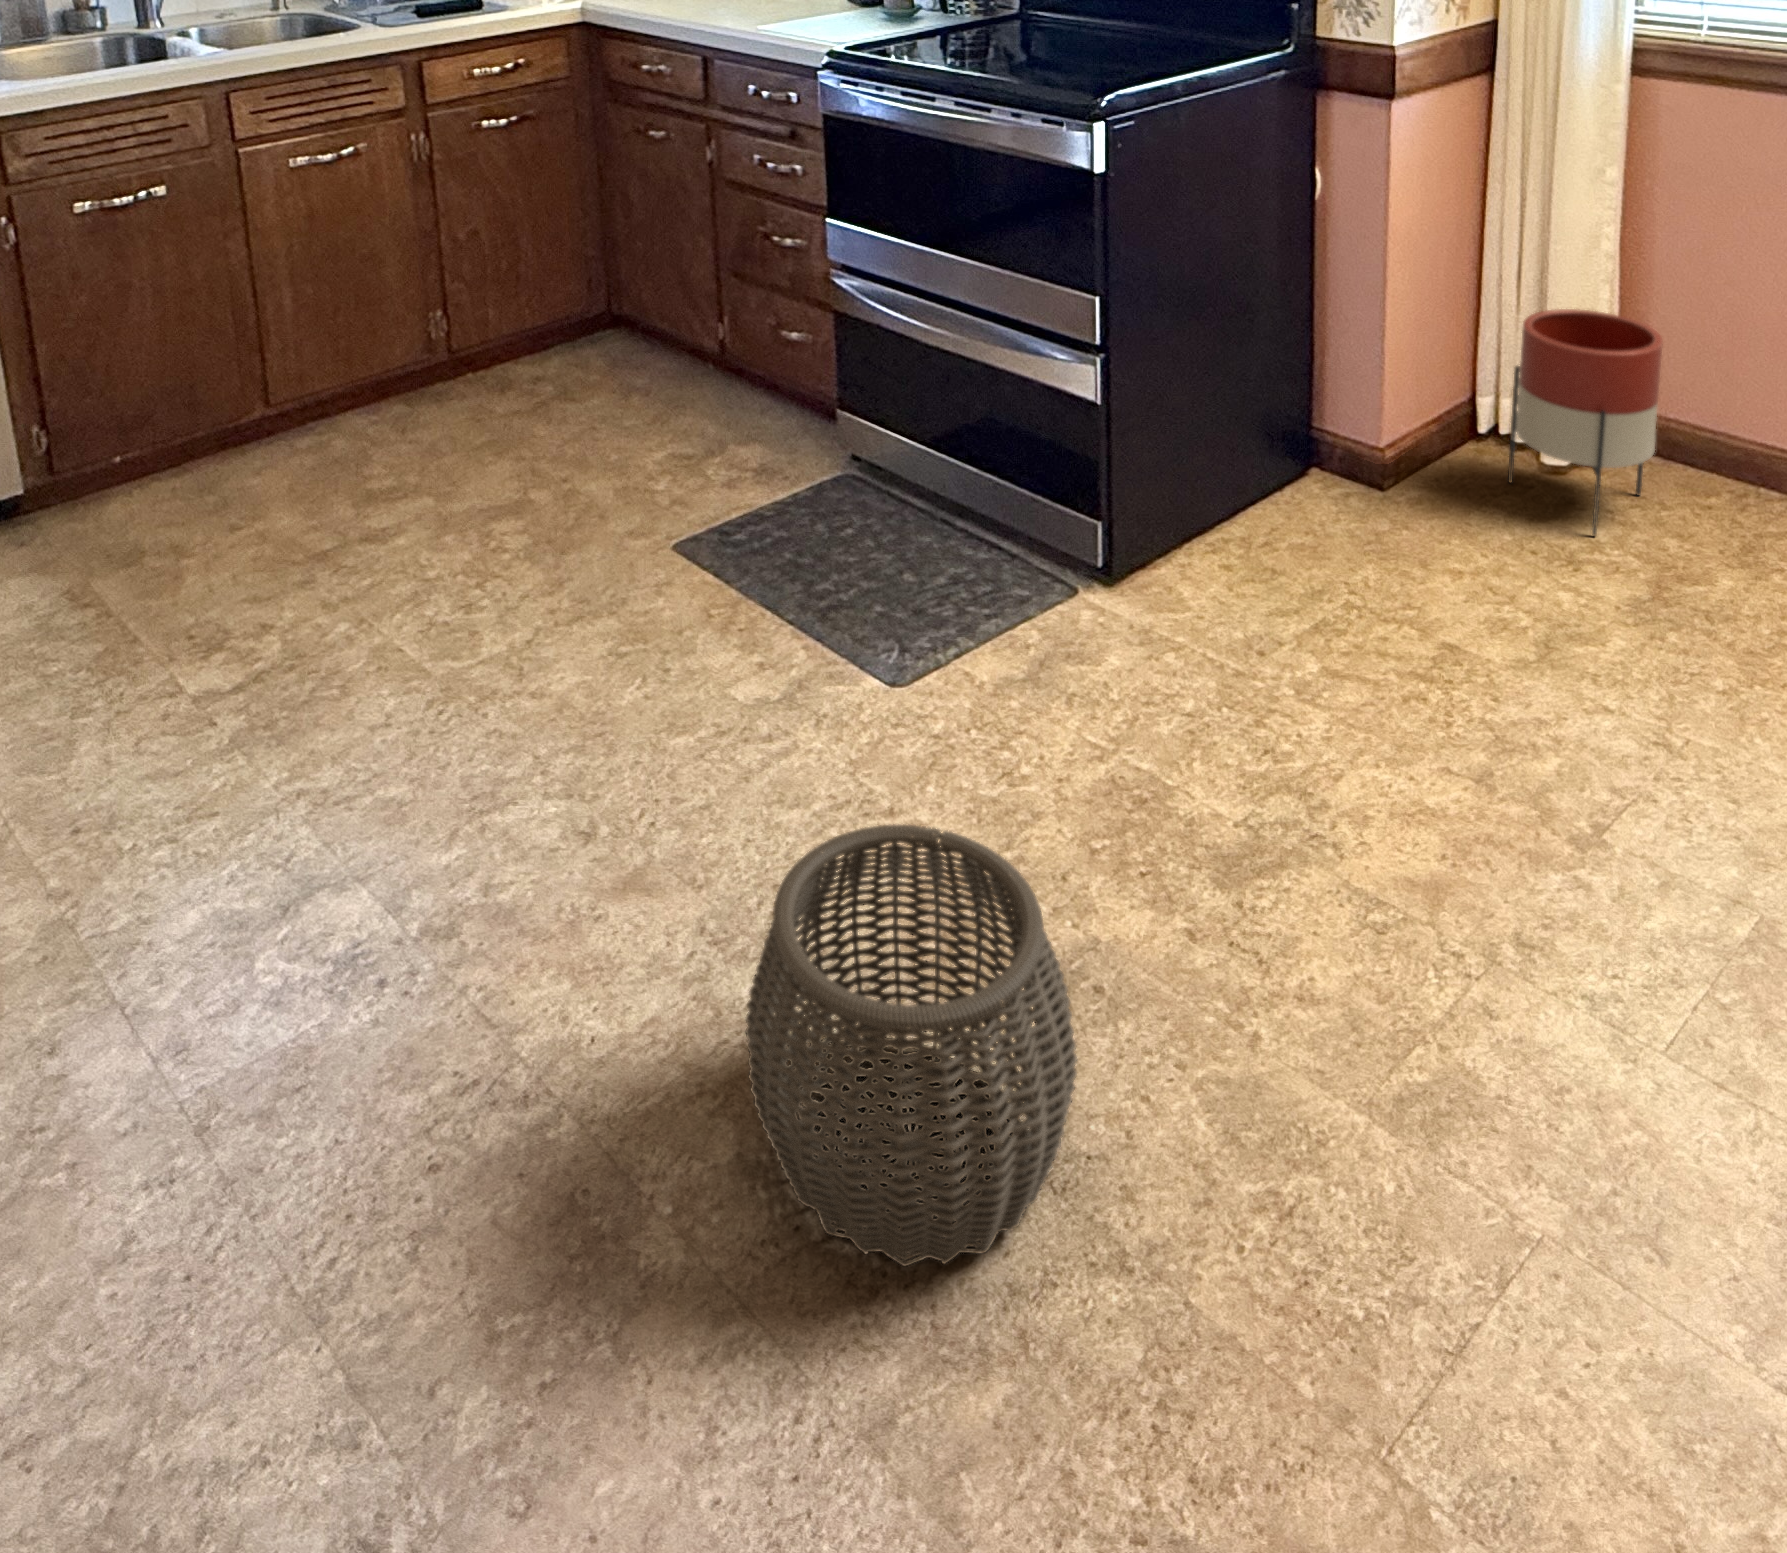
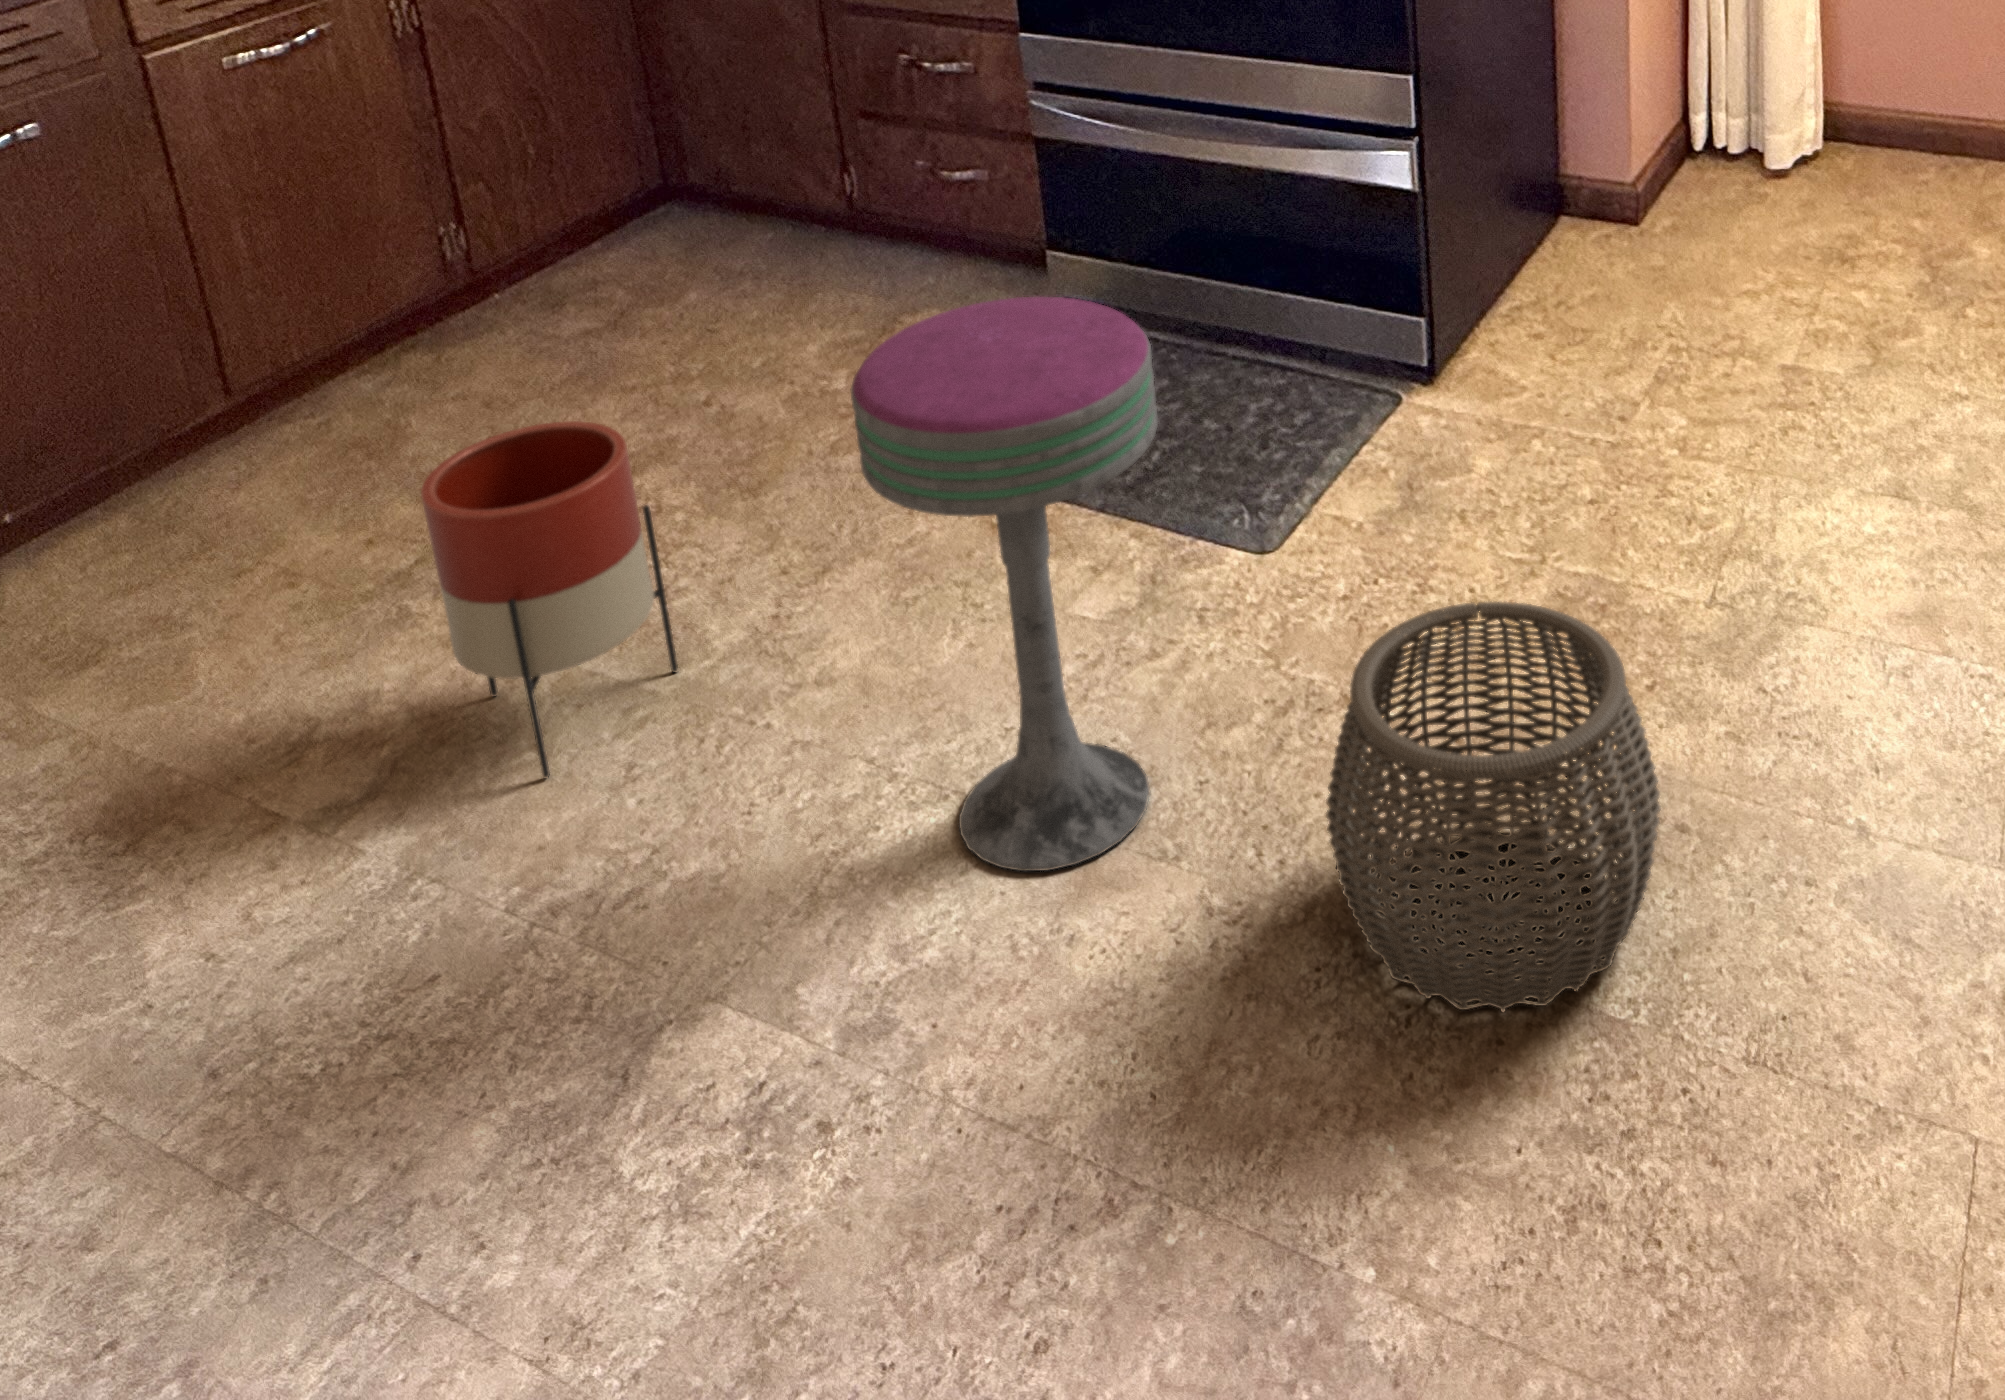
planter: present [1508,309,1663,536] -> present [421,421,678,778]
bar stool: none [460,439,713,945] -> present [850,296,1158,871]

